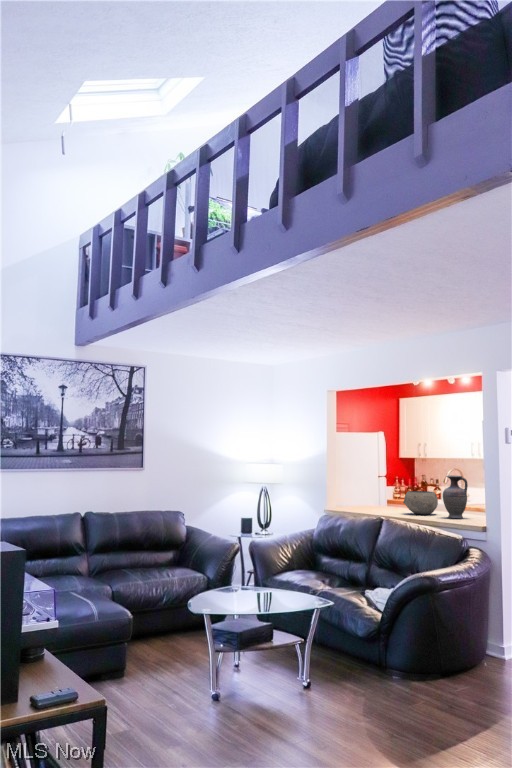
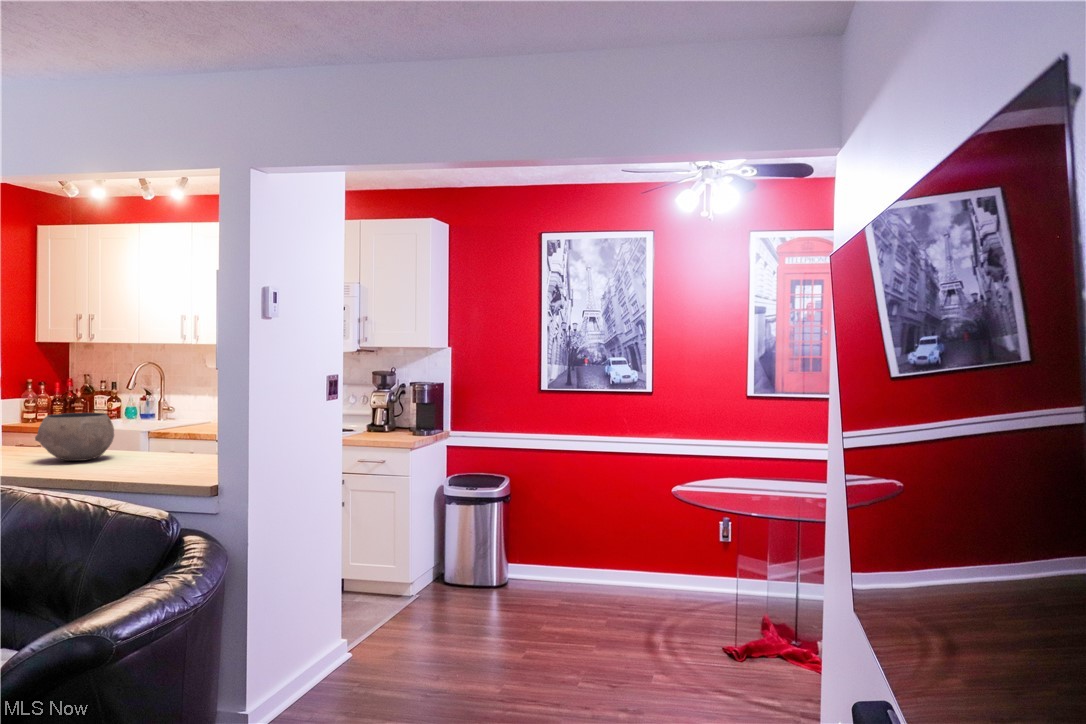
vase: present [443,475,468,518] -> none [125,382,178,466]

